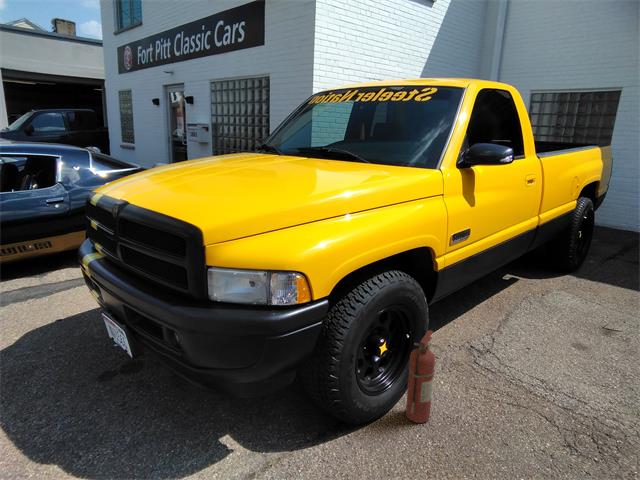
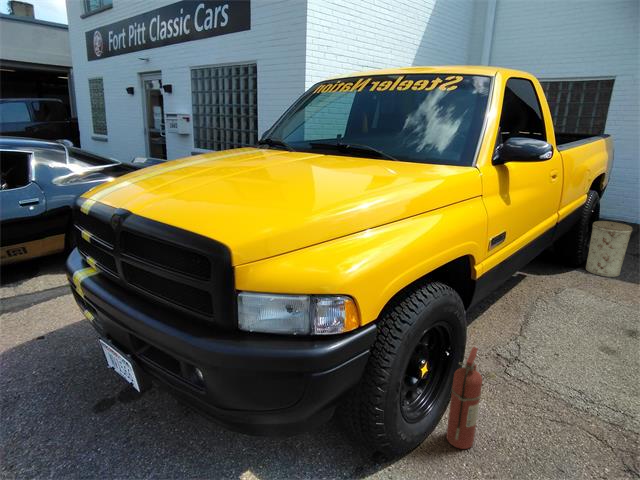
trash can: none [582,229,626,283] -> present [586,221,632,277]

